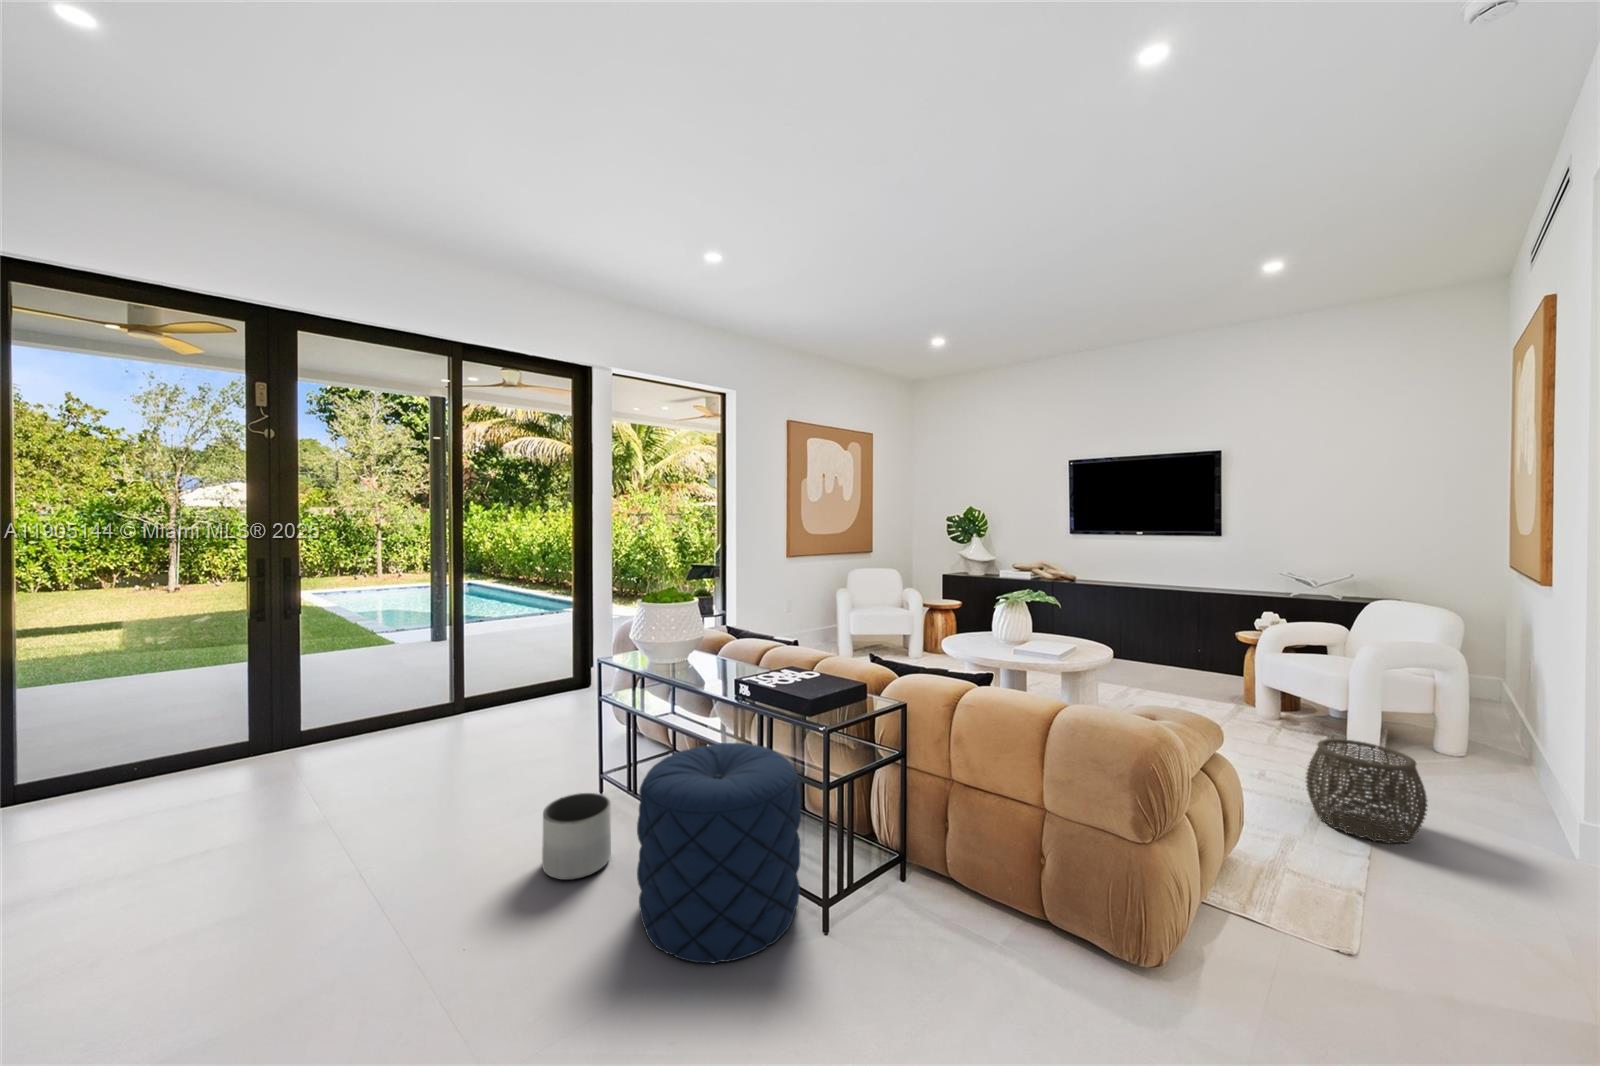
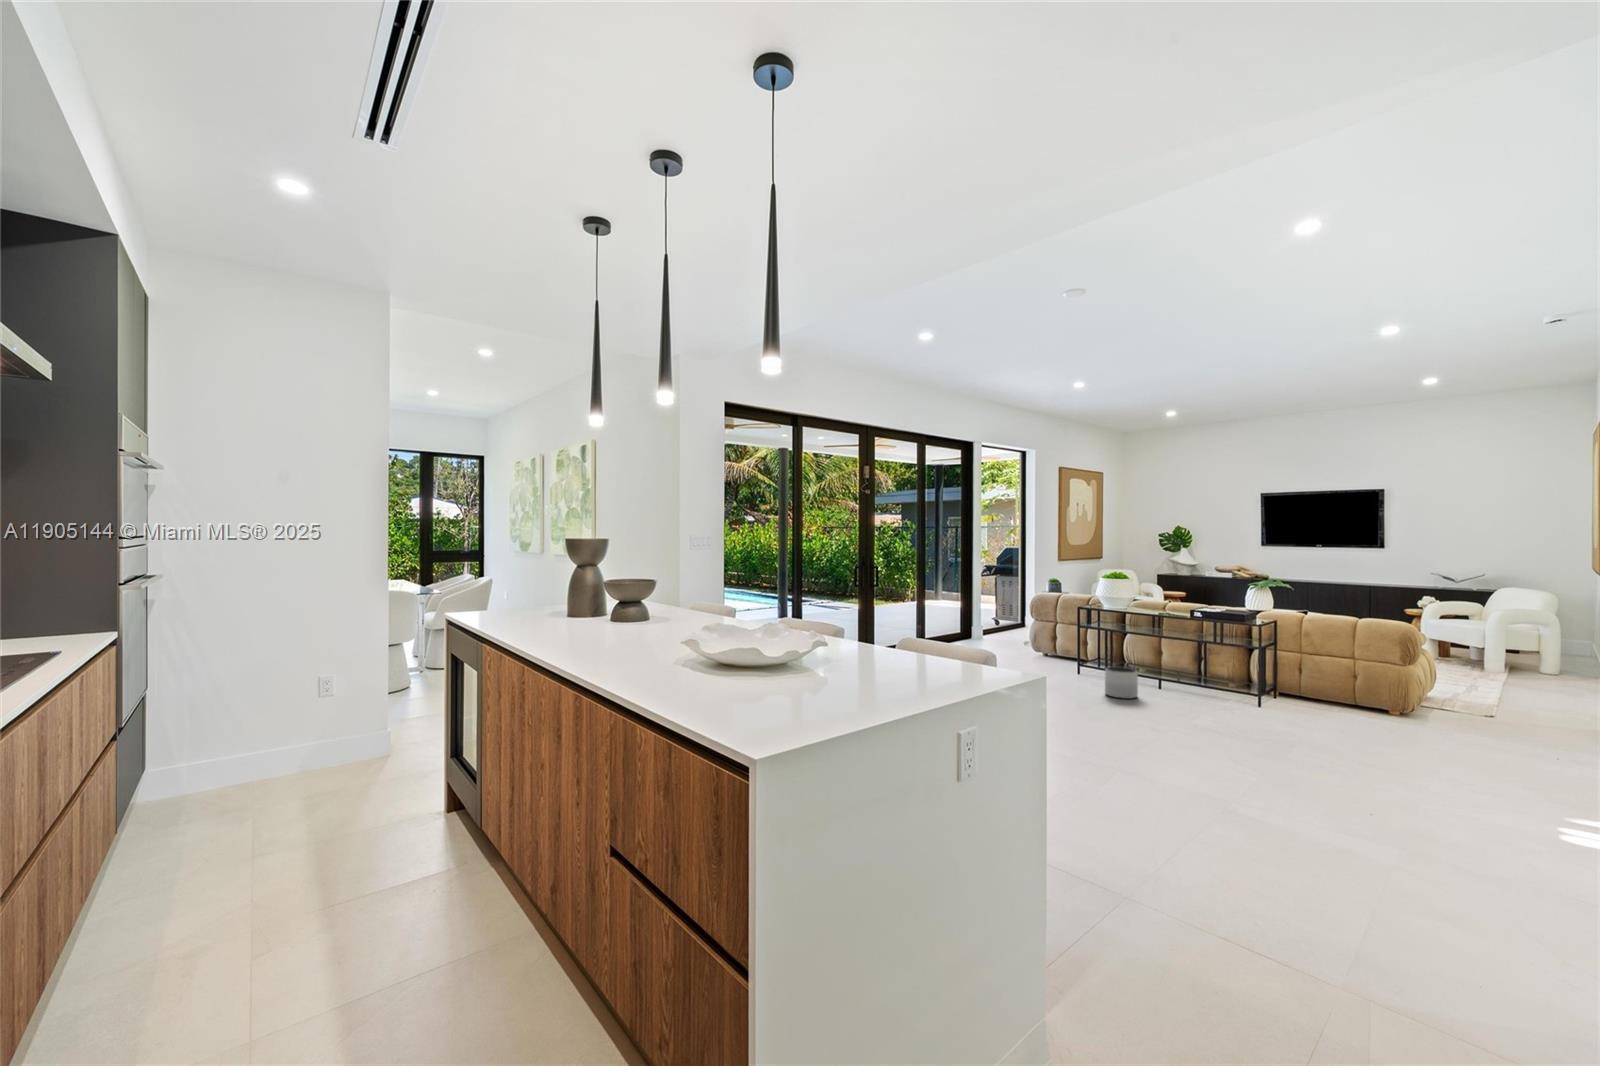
woven basket: present [1306,739,1428,844] -> none [1466,649,1531,694]
pouf: present [637,743,801,963] -> none [1172,638,1254,713]

